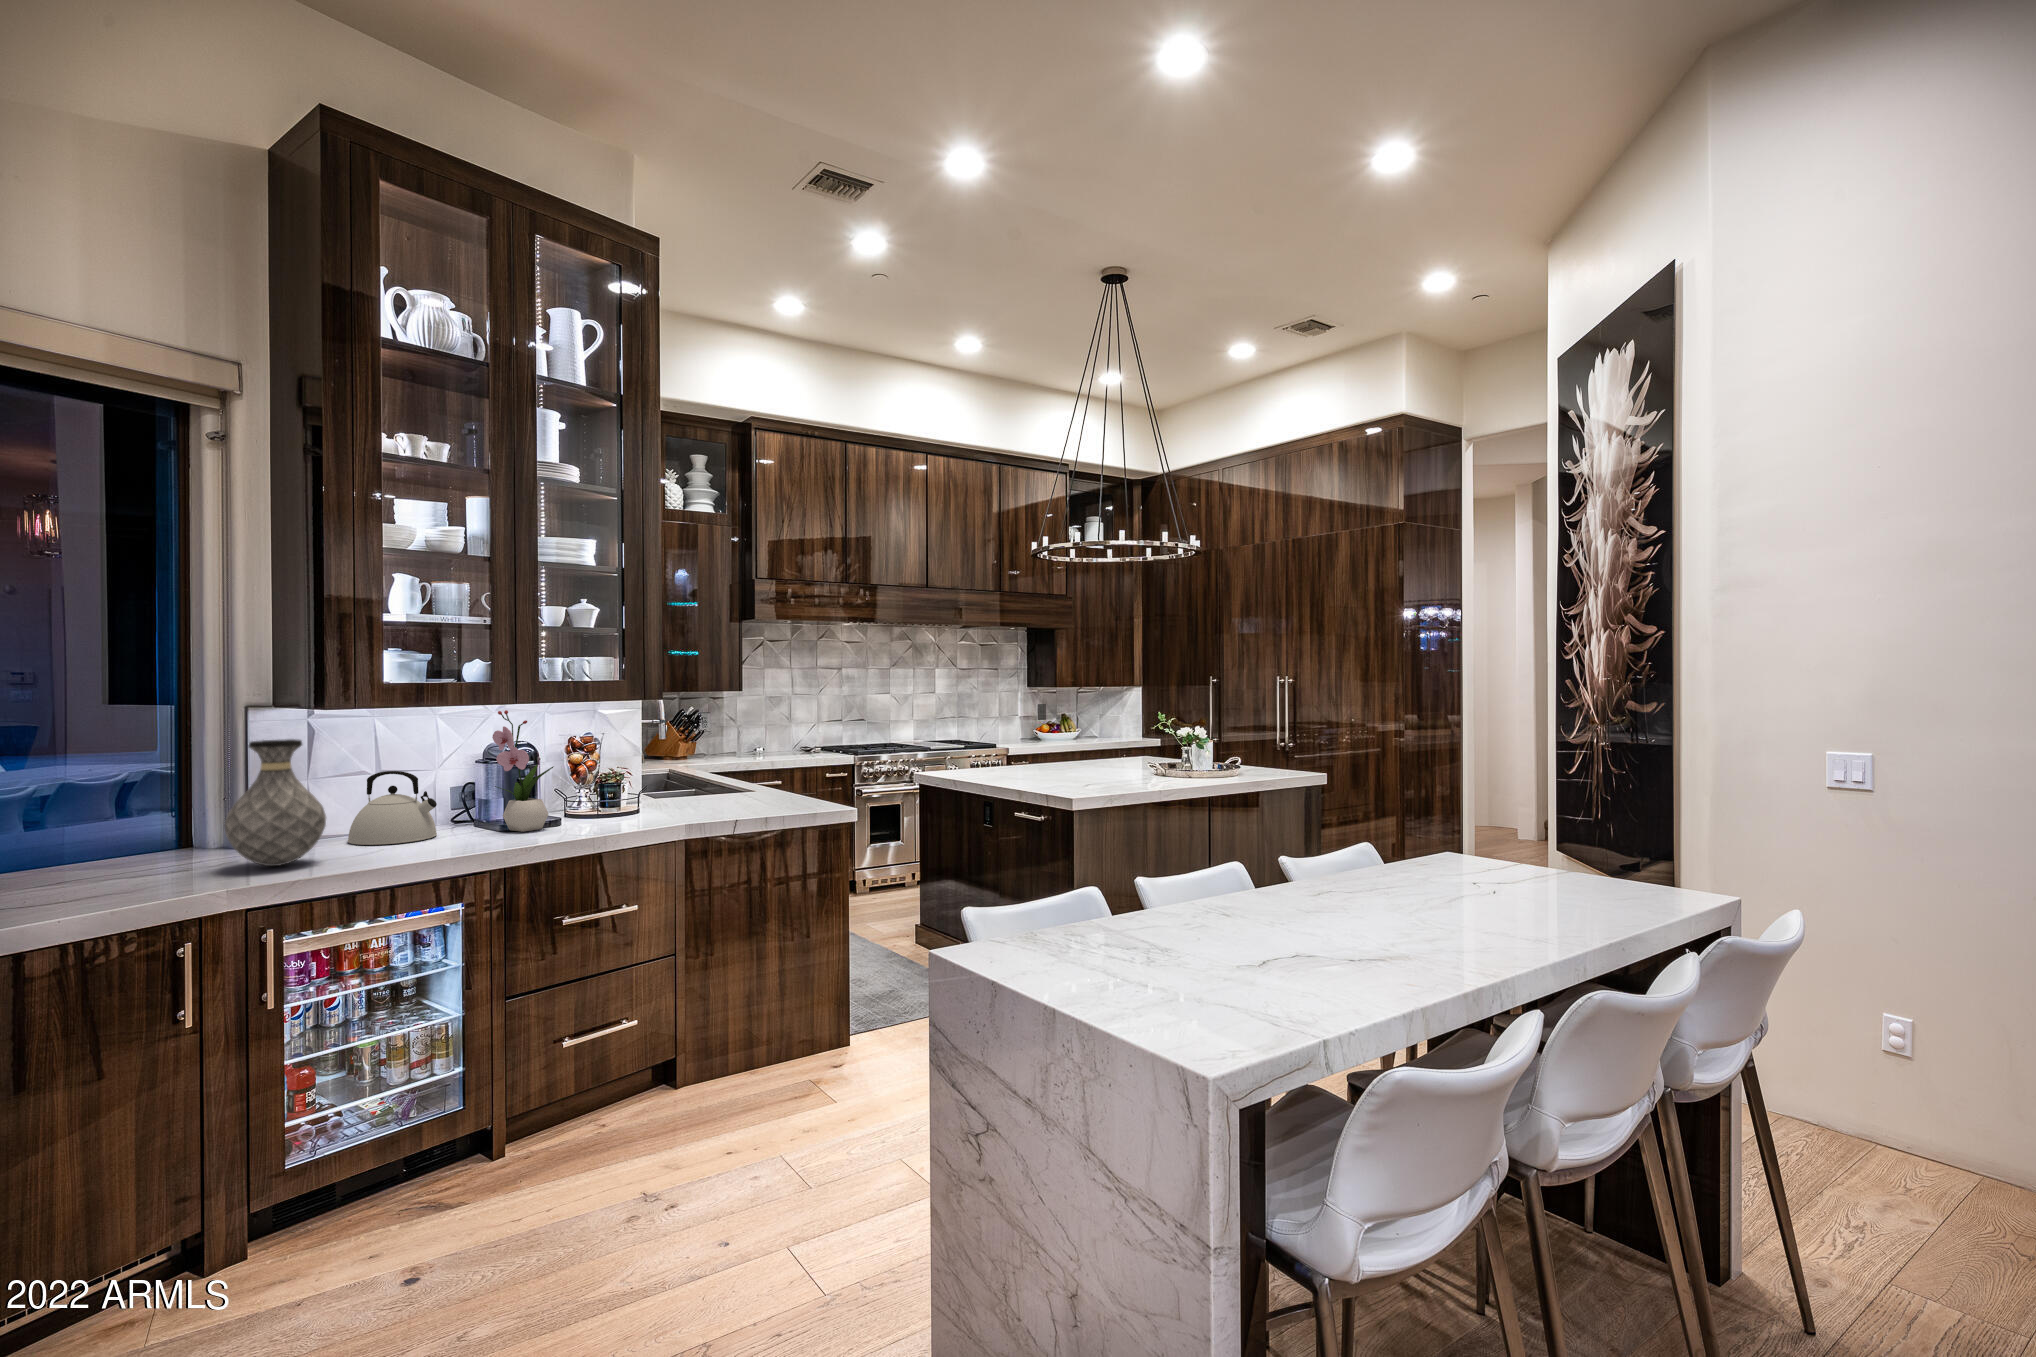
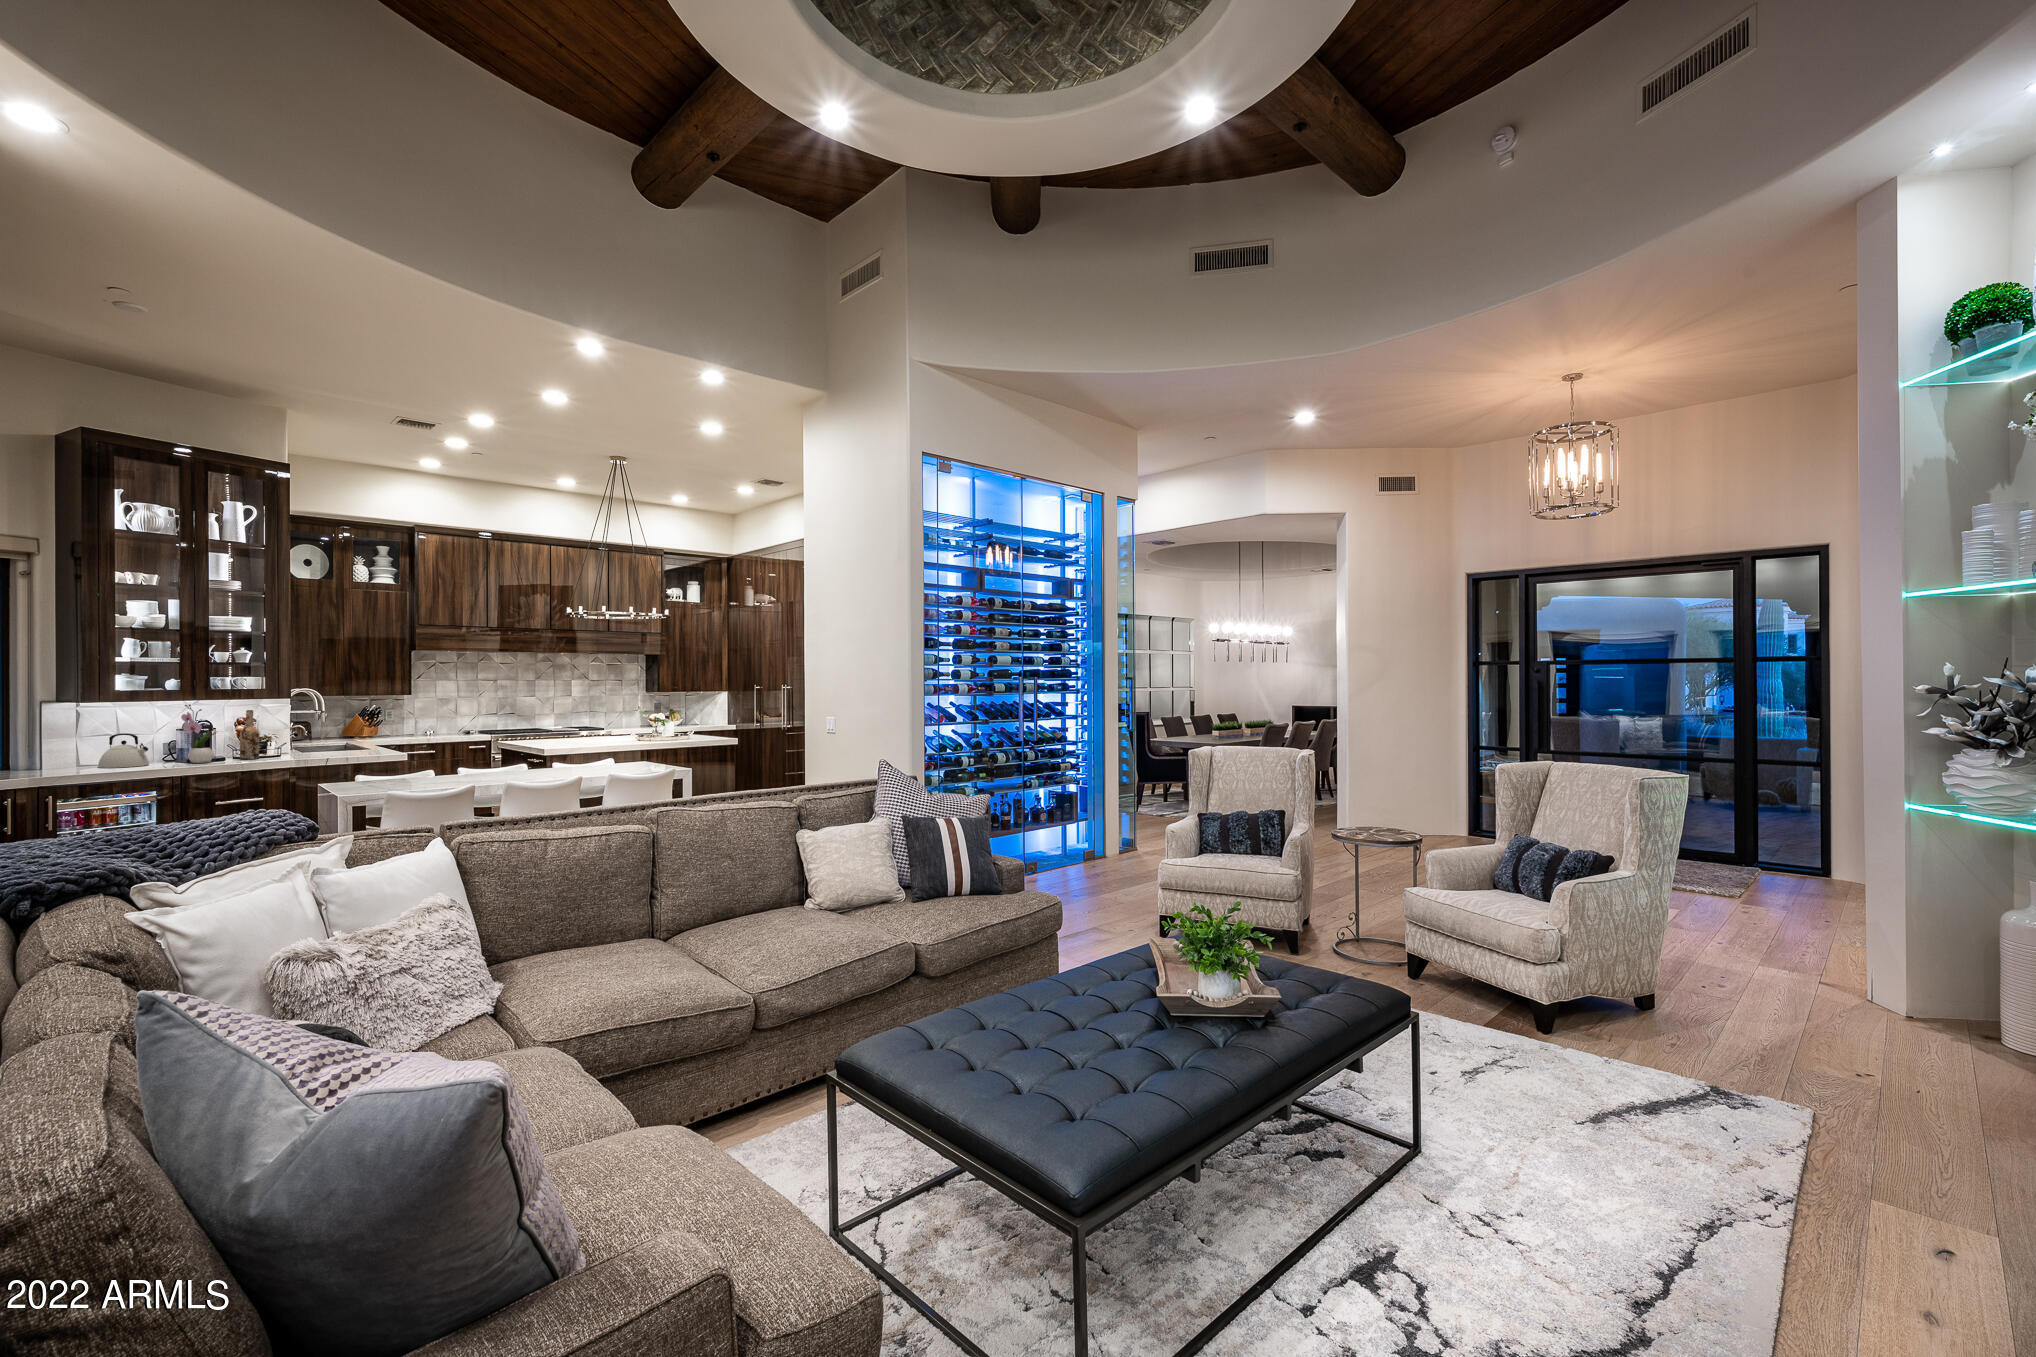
wine bottle: none [585,721,617,820] -> present [240,710,260,760]
vase: present [224,739,326,866] -> none [29,717,83,773]

